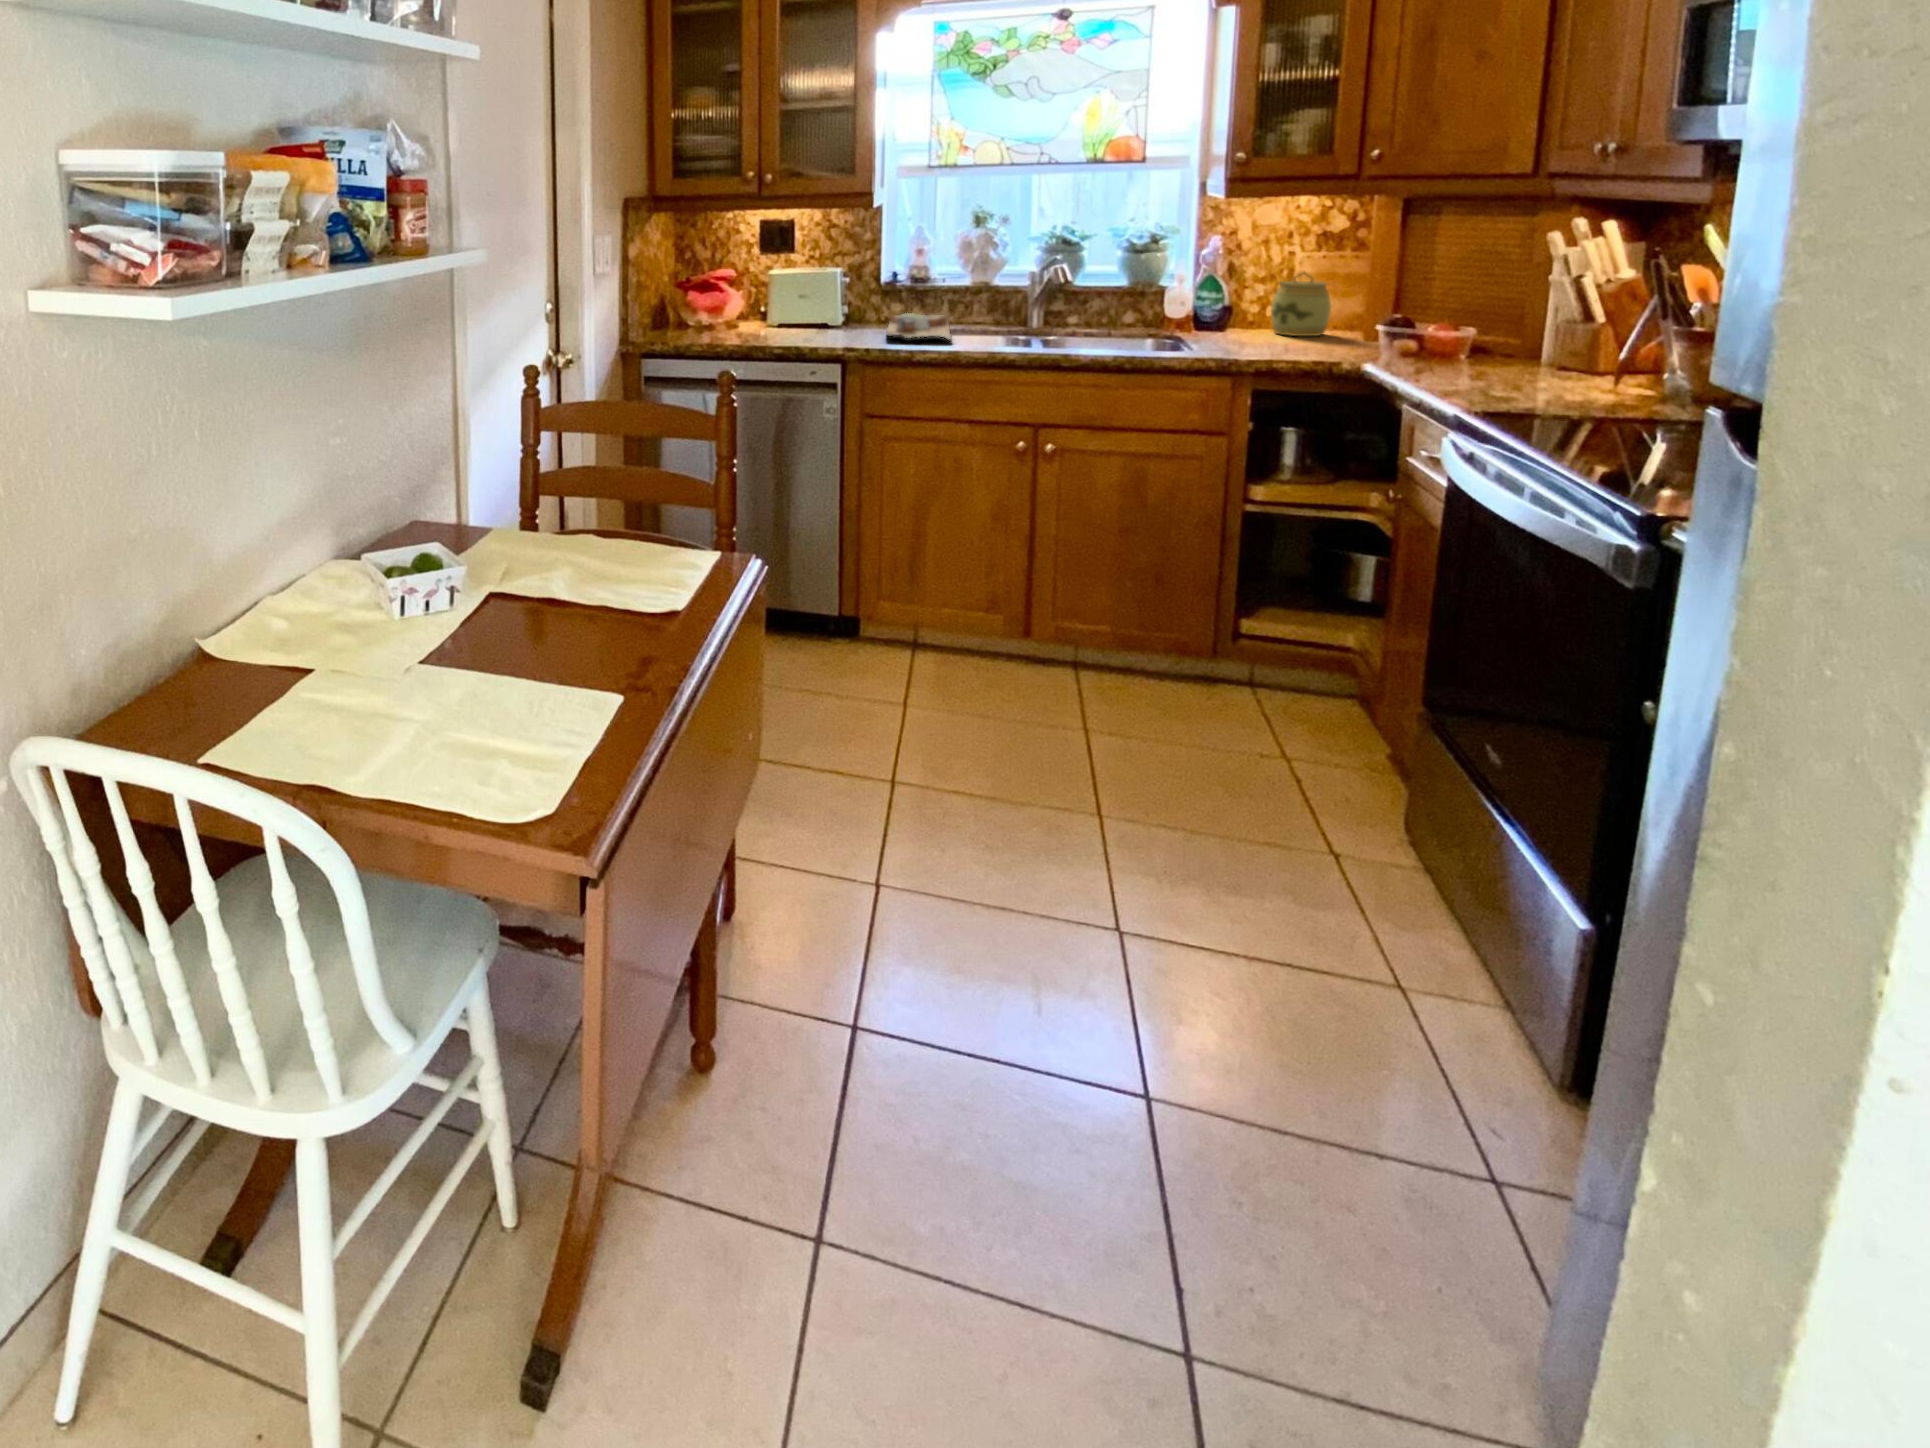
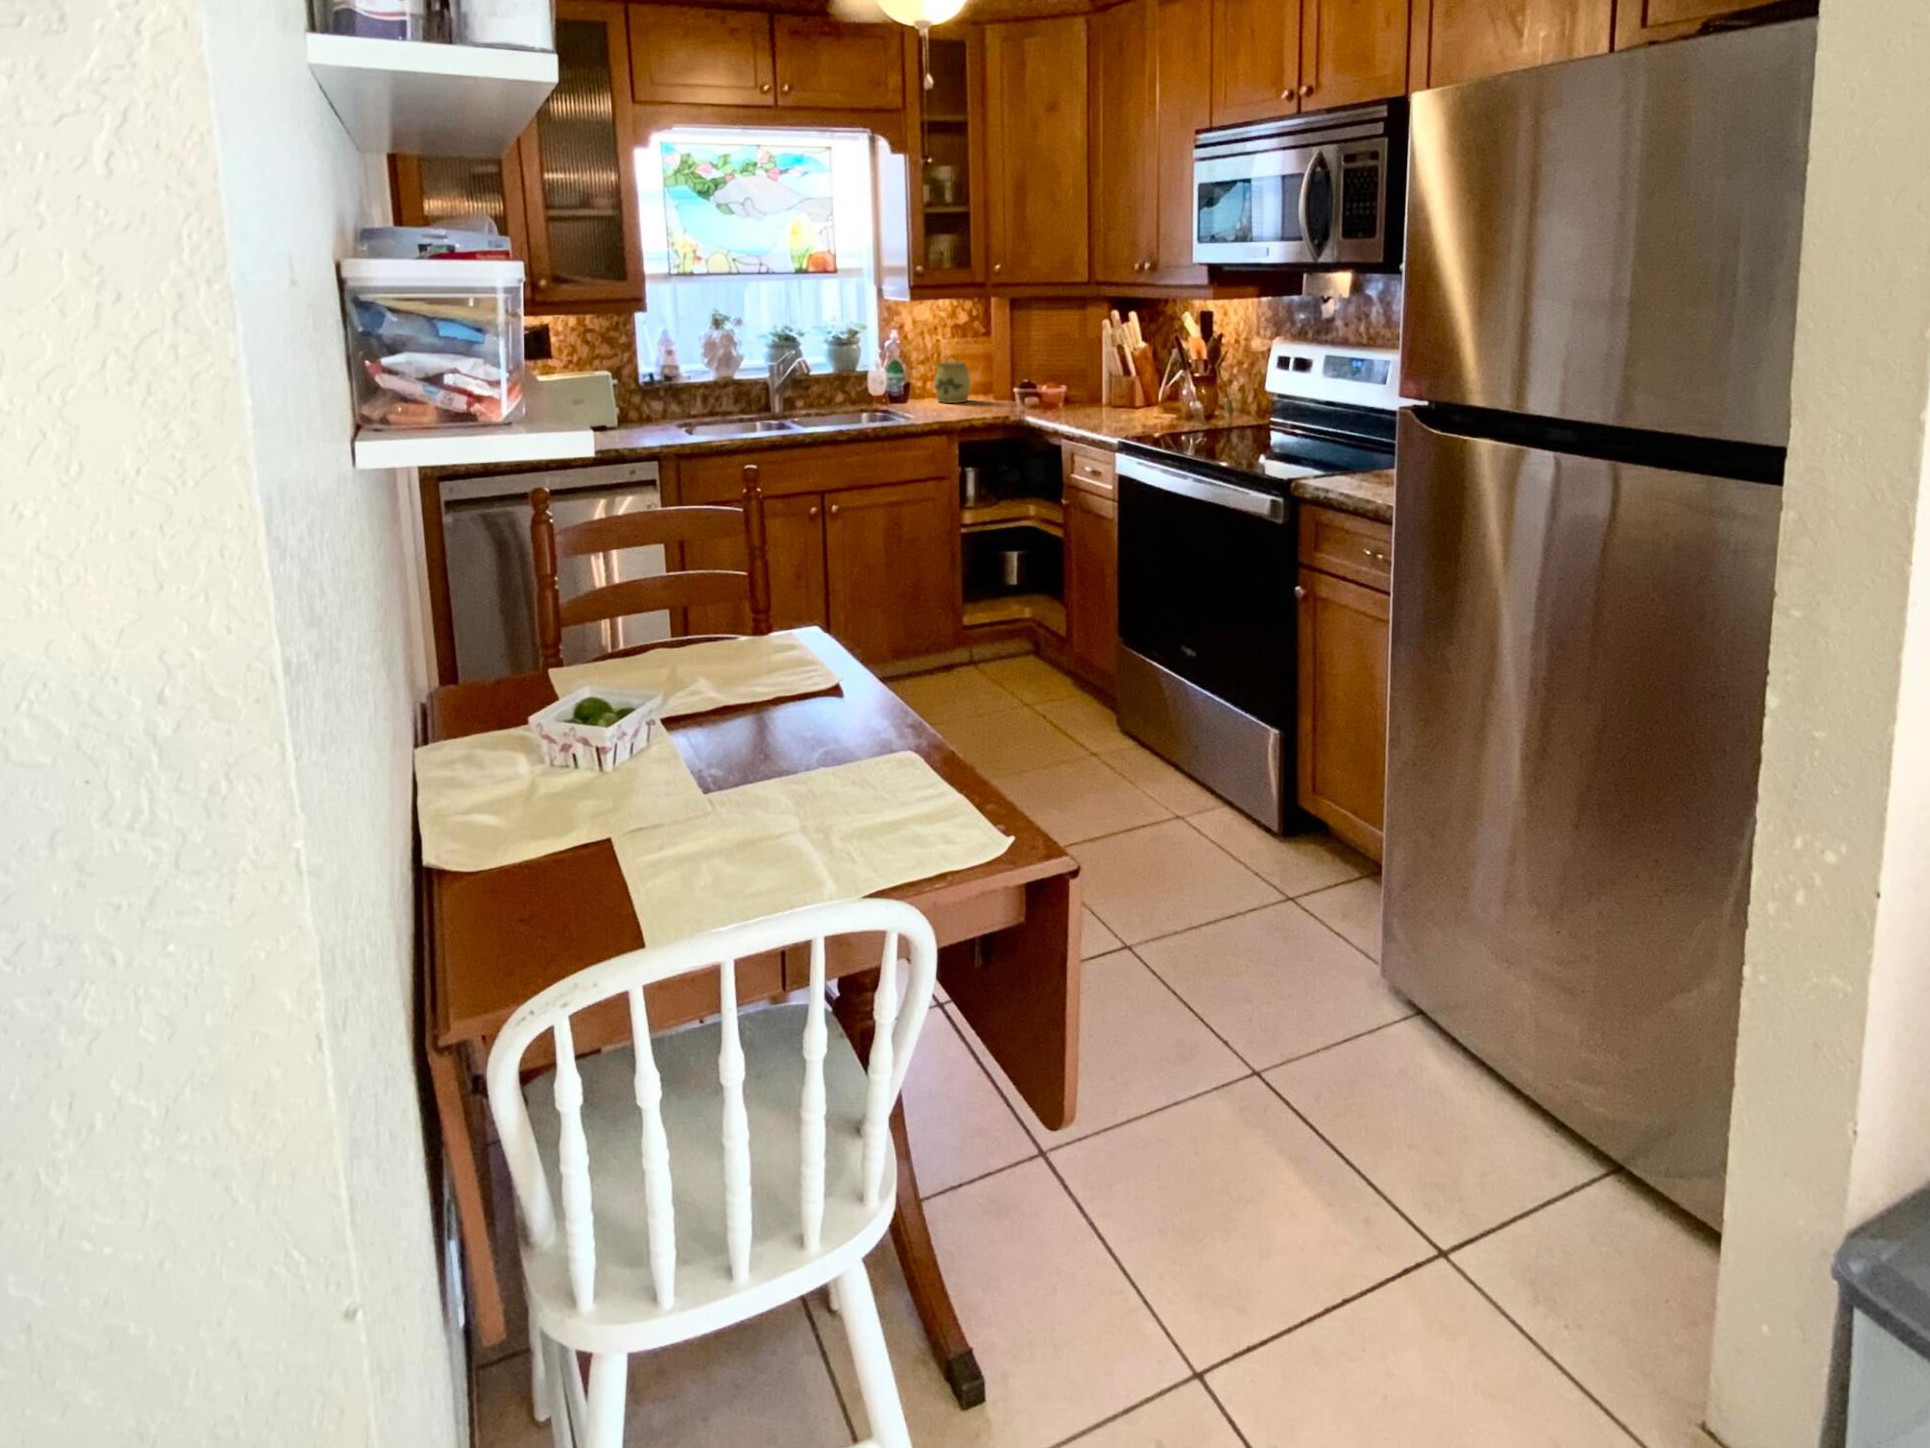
cutting board: present [887,313,952,340] -> none [655,409,739,433]

